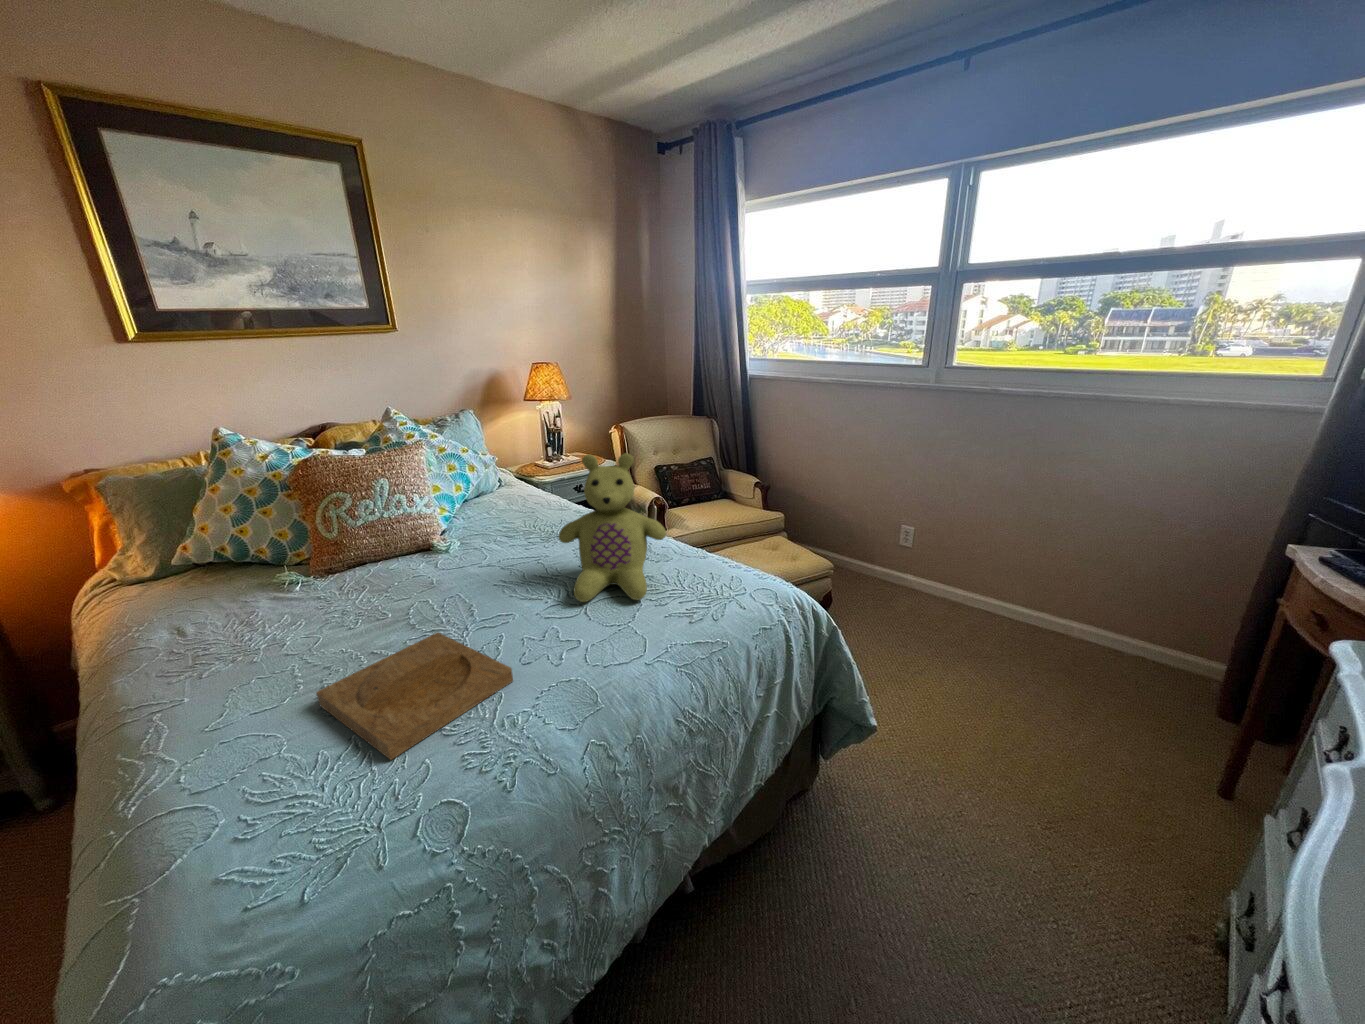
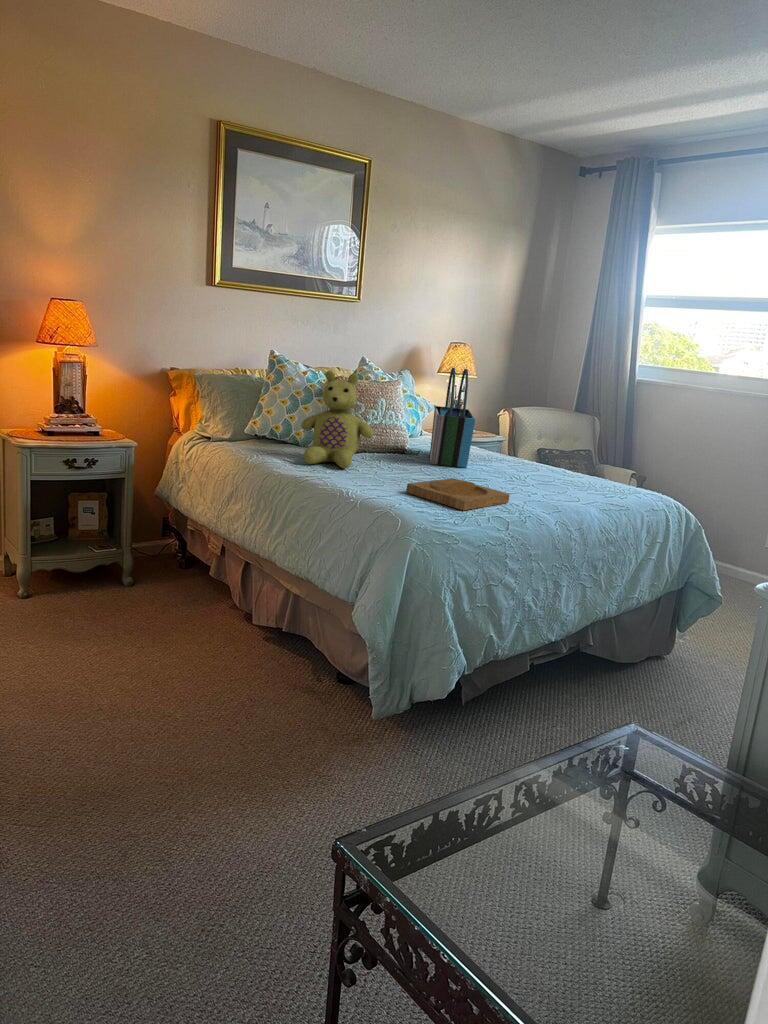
tote bag: none [430,425,516,572] -> present [430,367,475,468]
stuffed bear: present [559,453,666,602] -> present [301,371,373,468]

